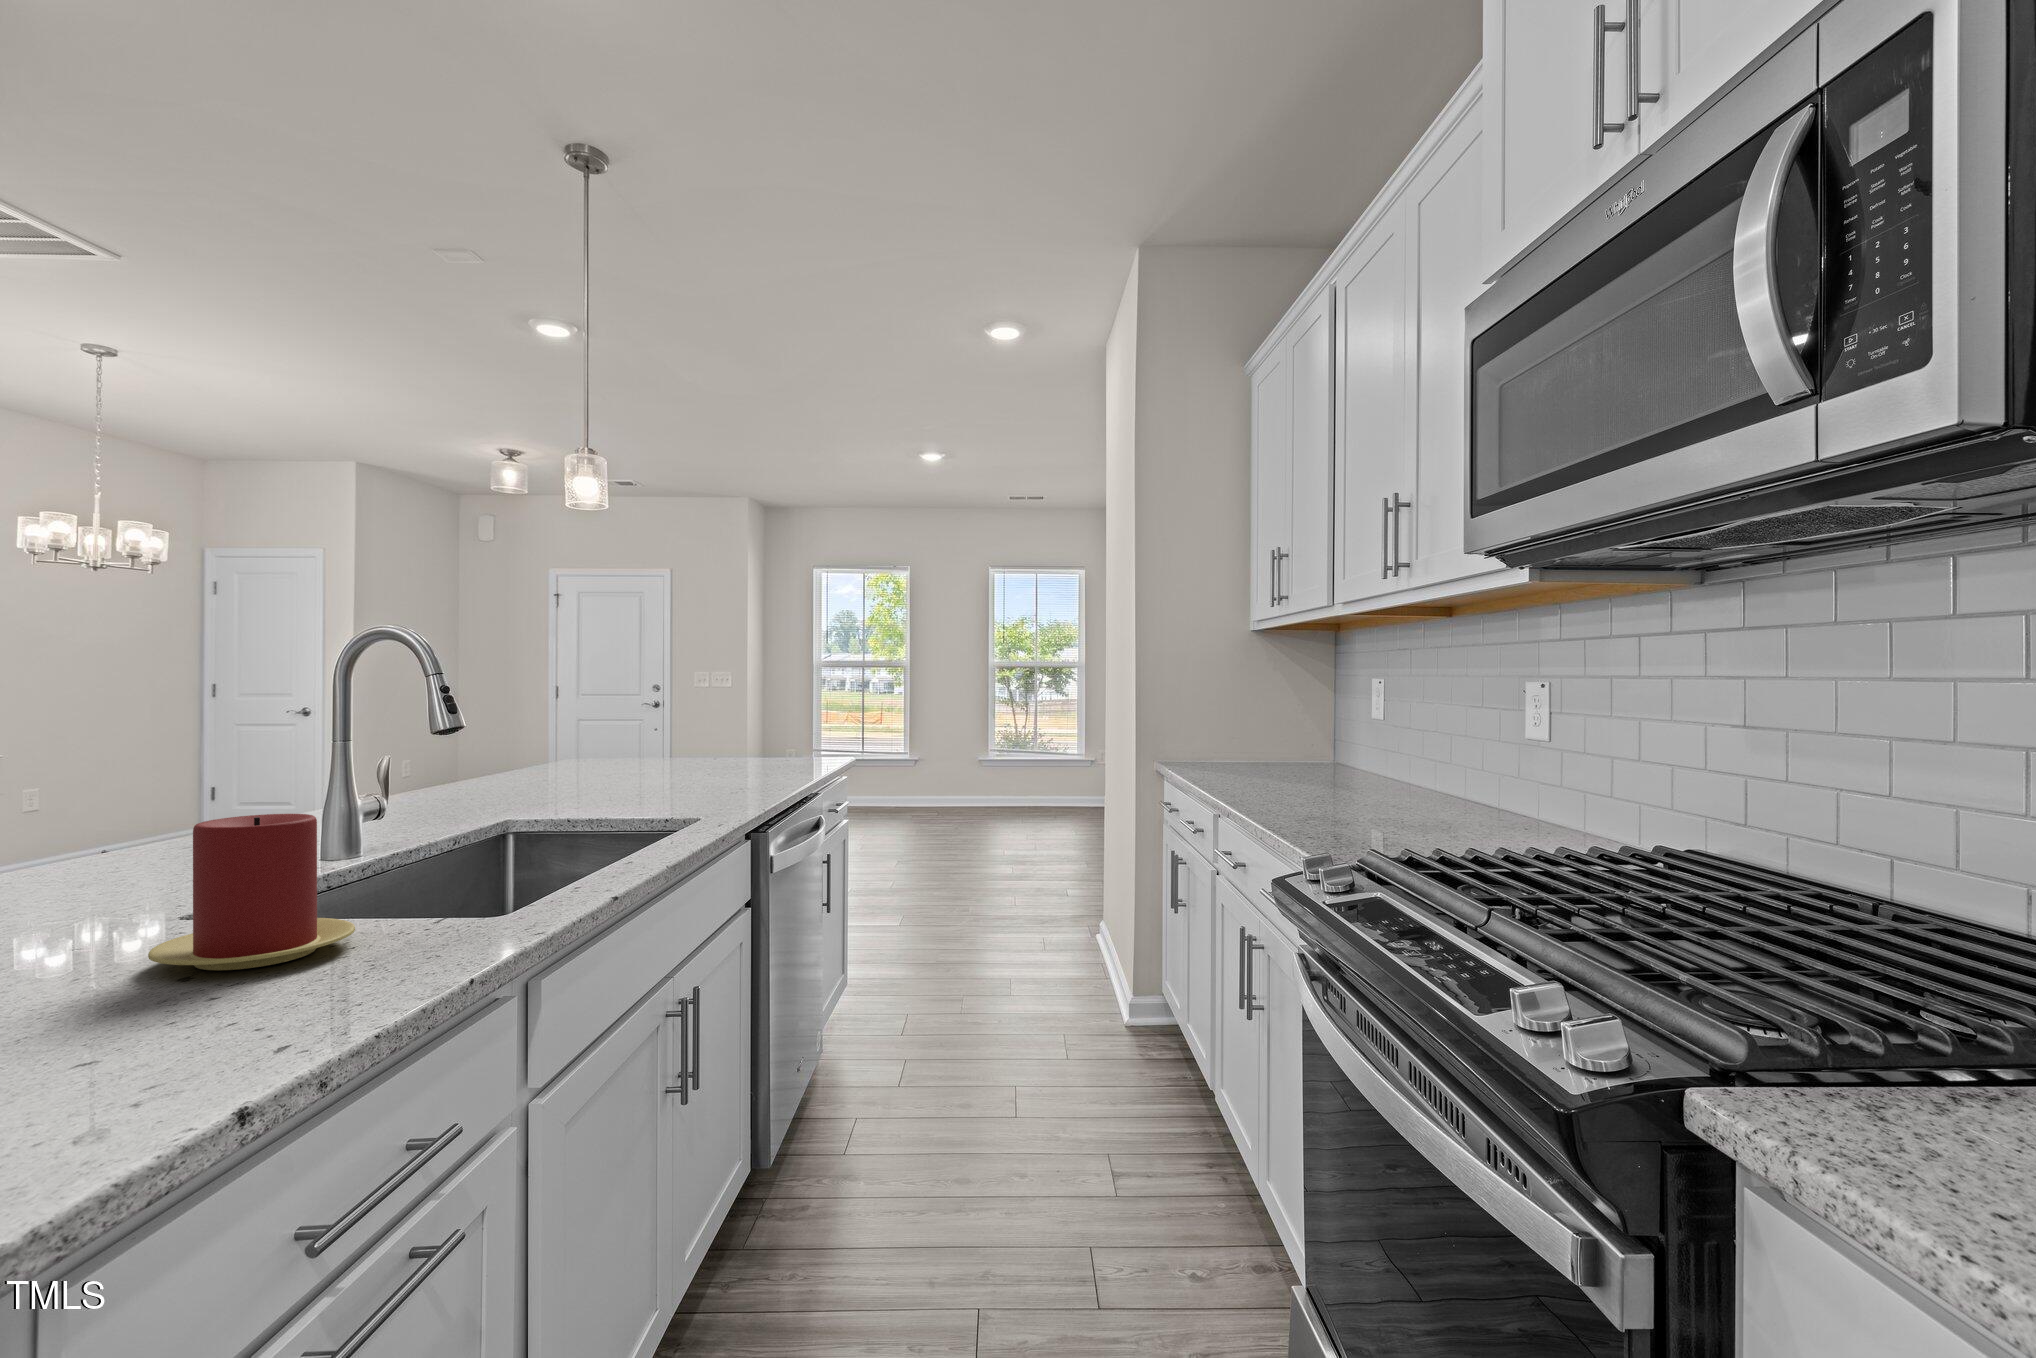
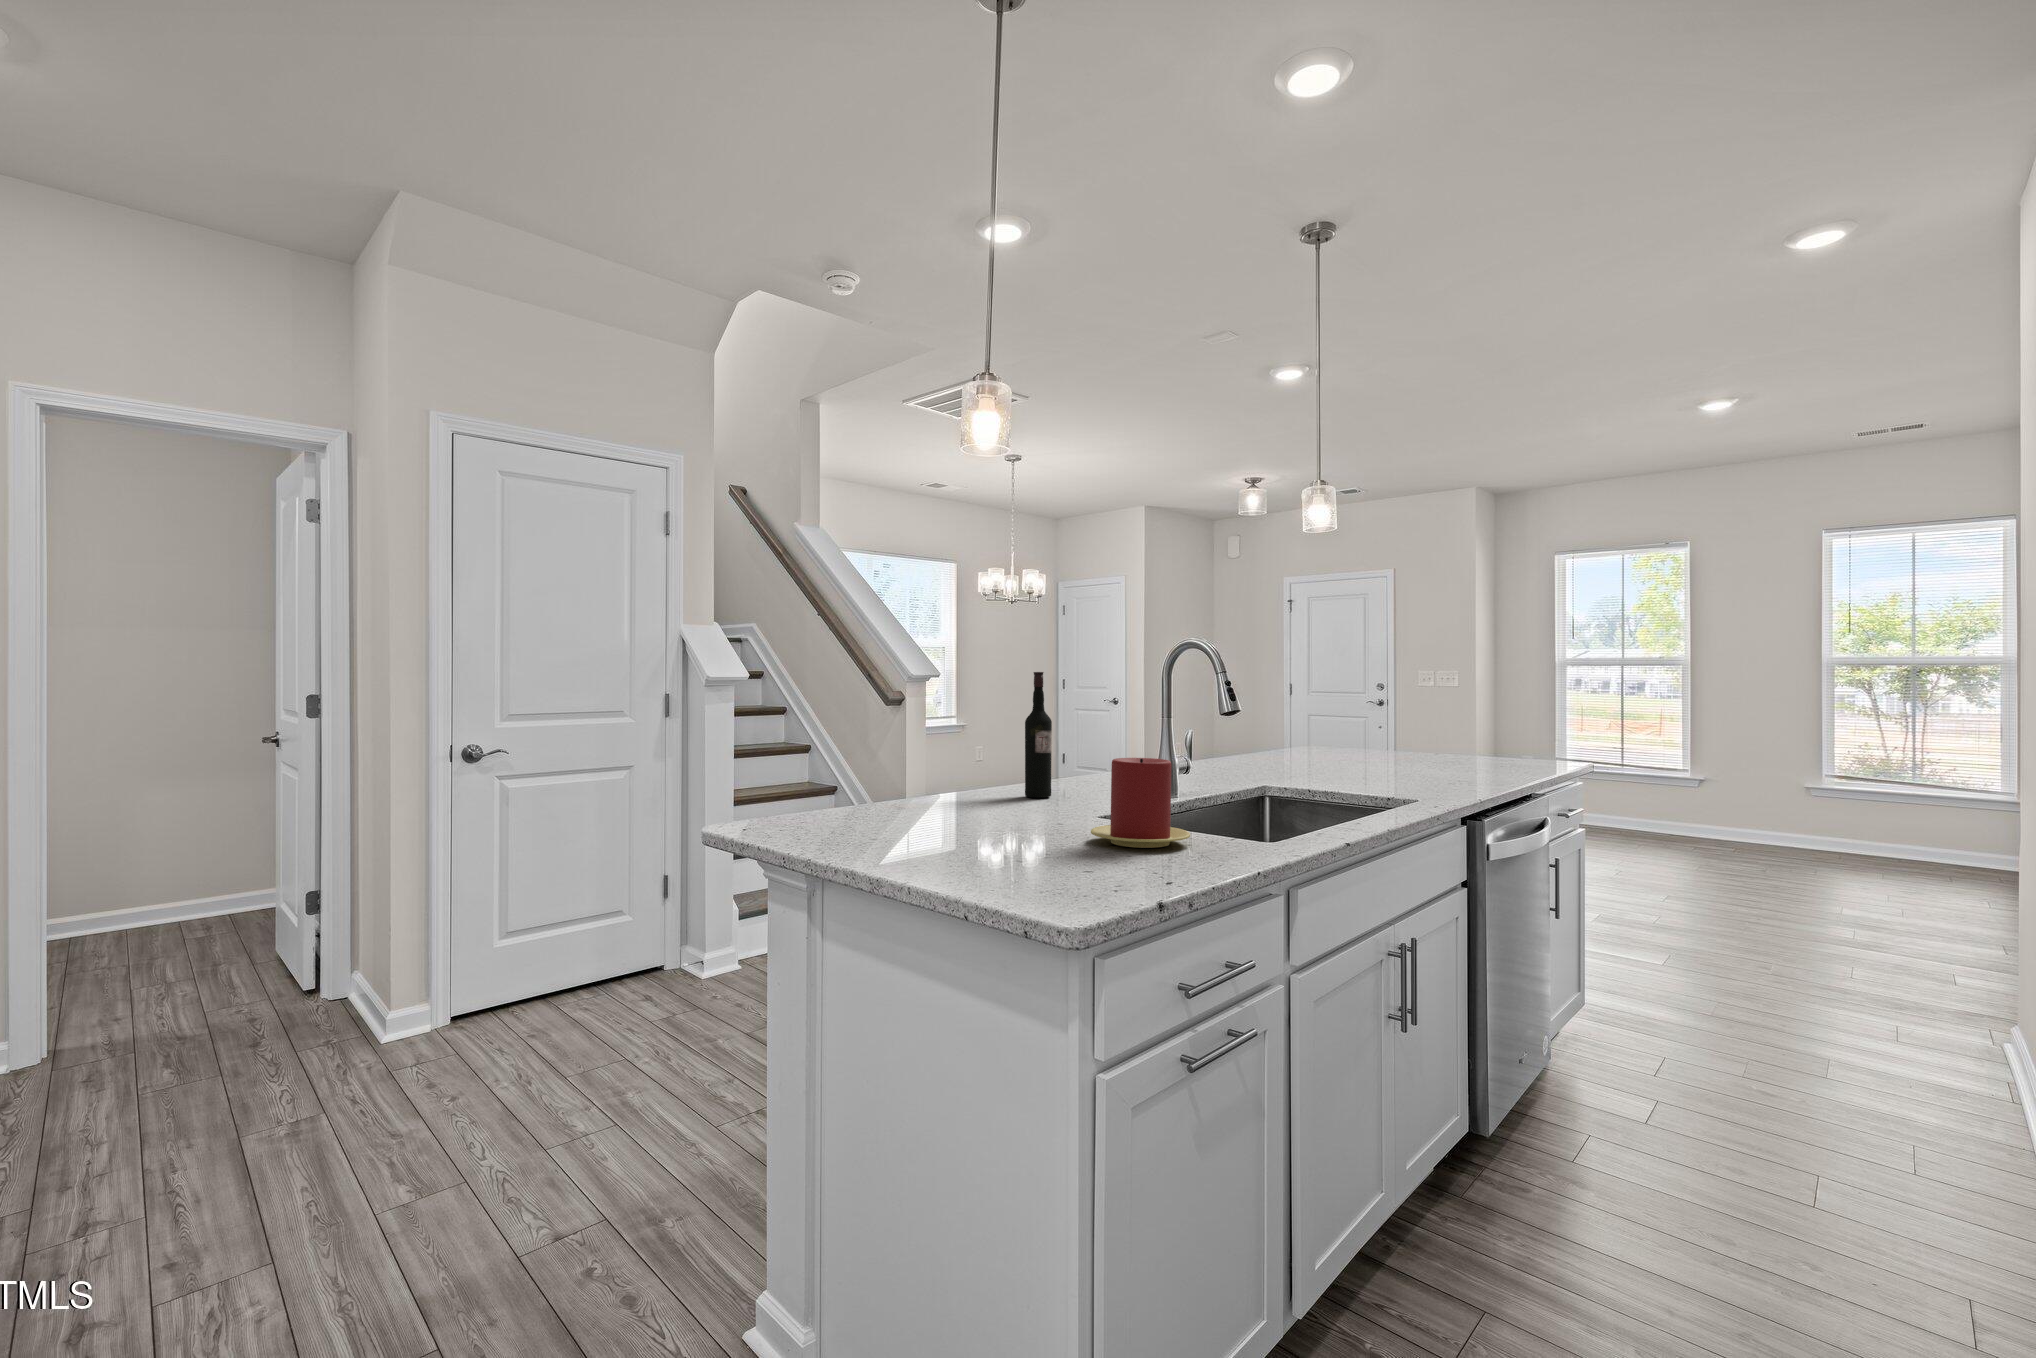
wine bottle: none [51,679,114,888] -> present [1025,672,1052,798]

